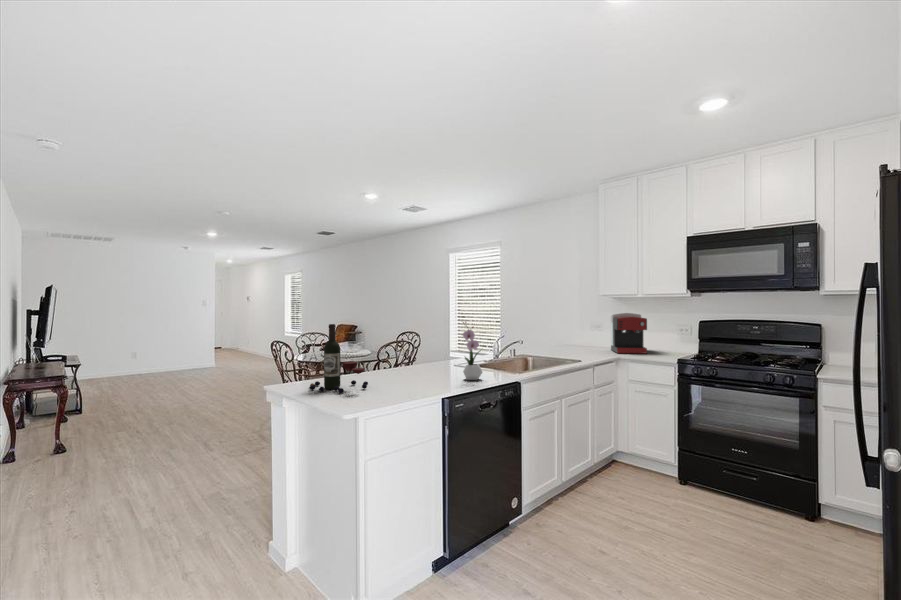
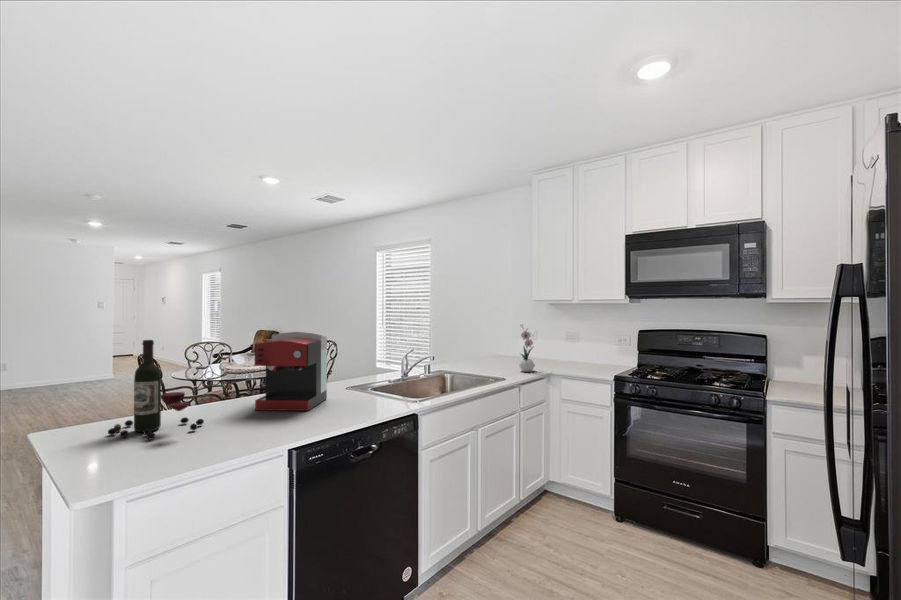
coffee maker: present [611,313,647,353] -> present [254,332,327,411]
flower arrangement: present [463,322,482,380] -> present [519,331,535,372]

